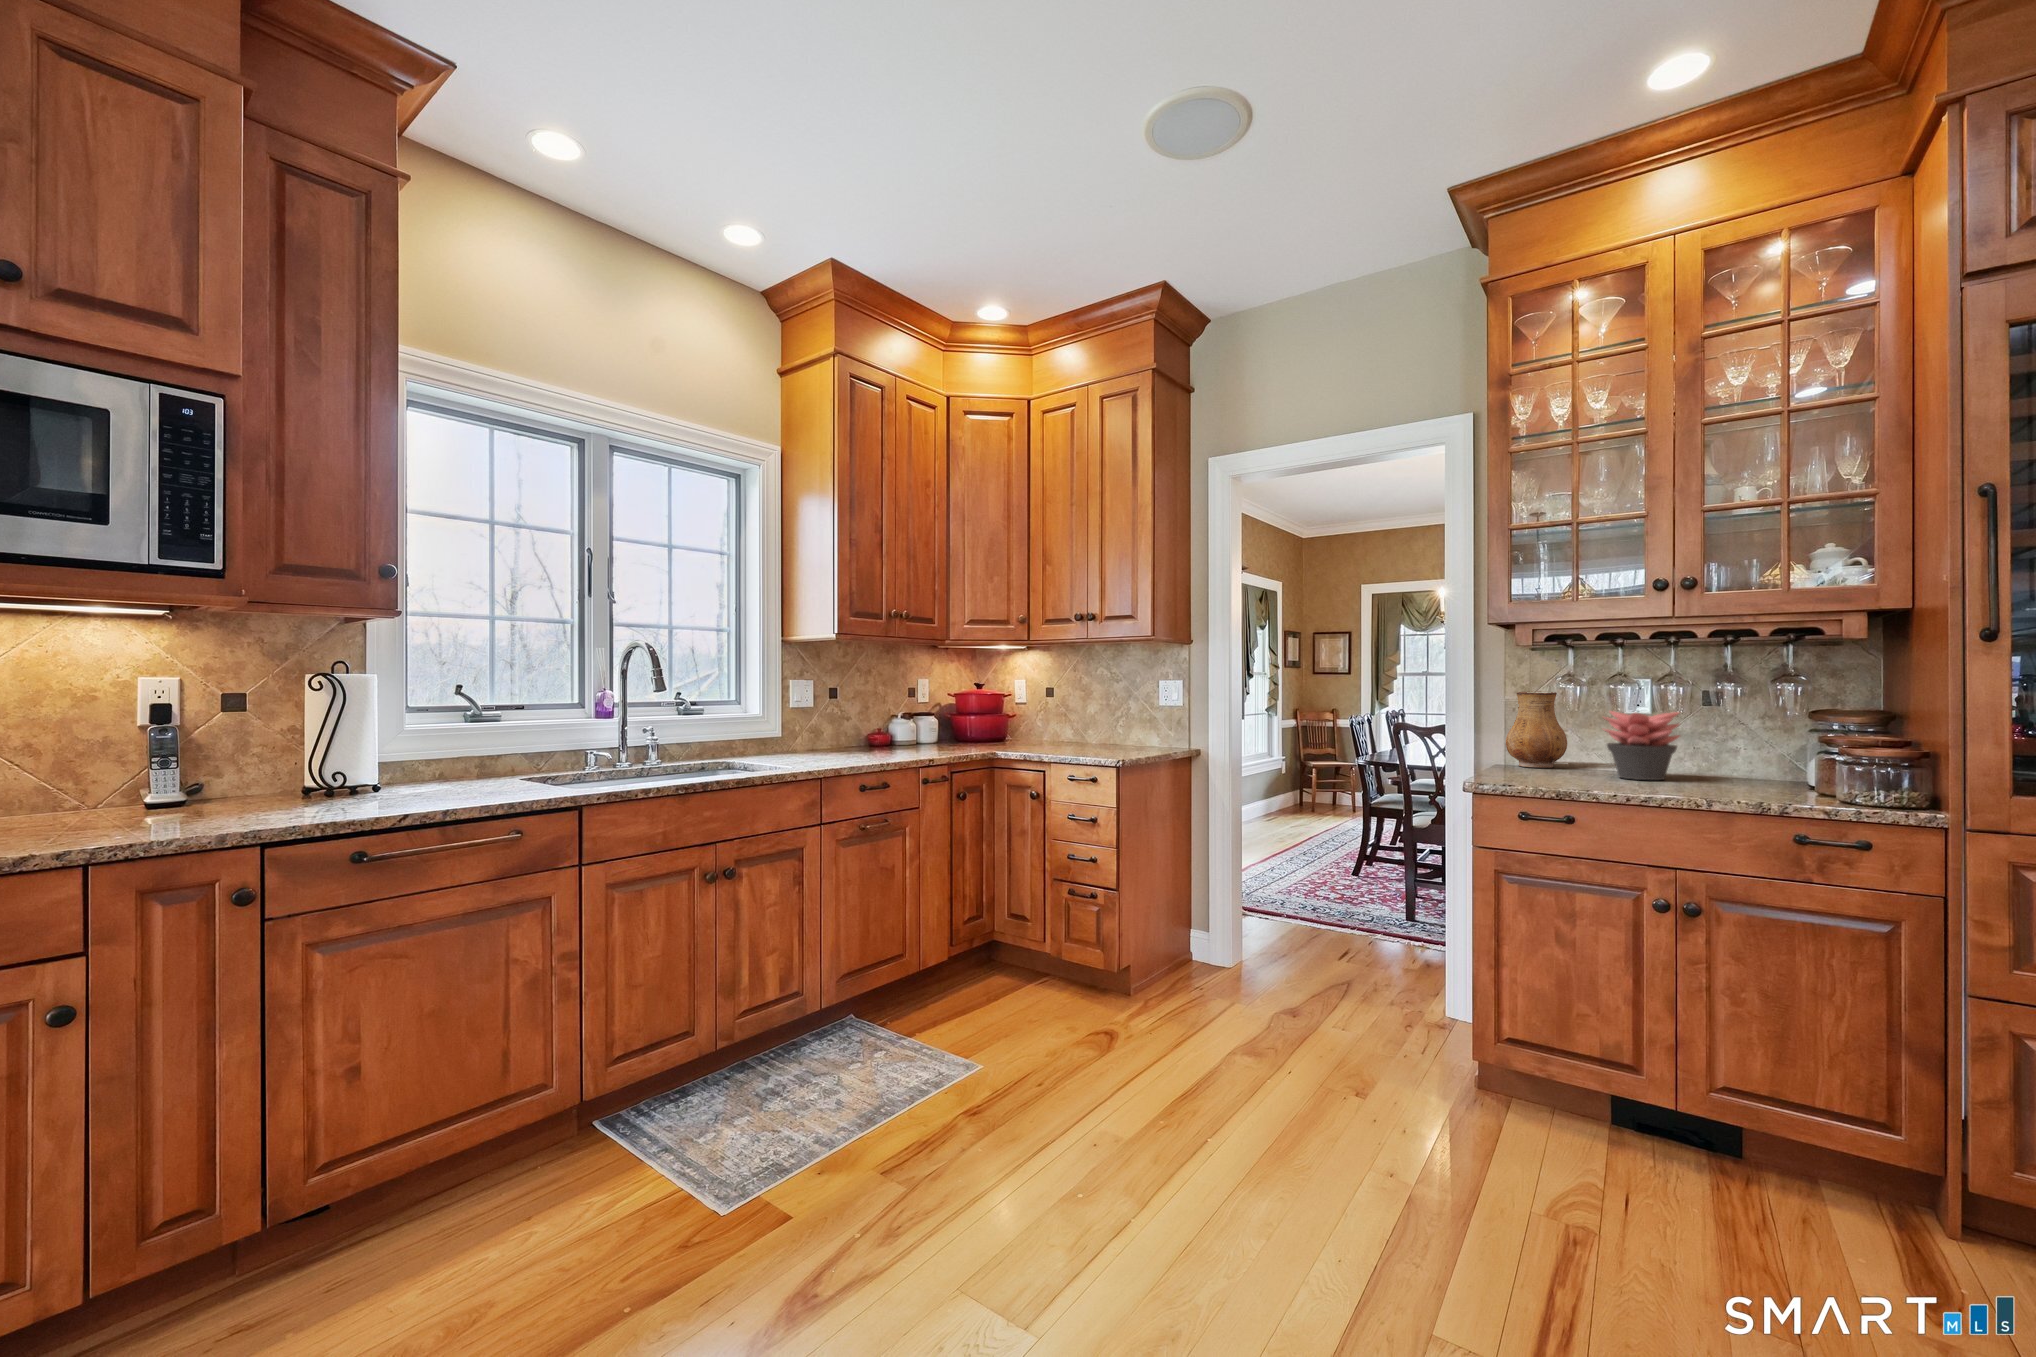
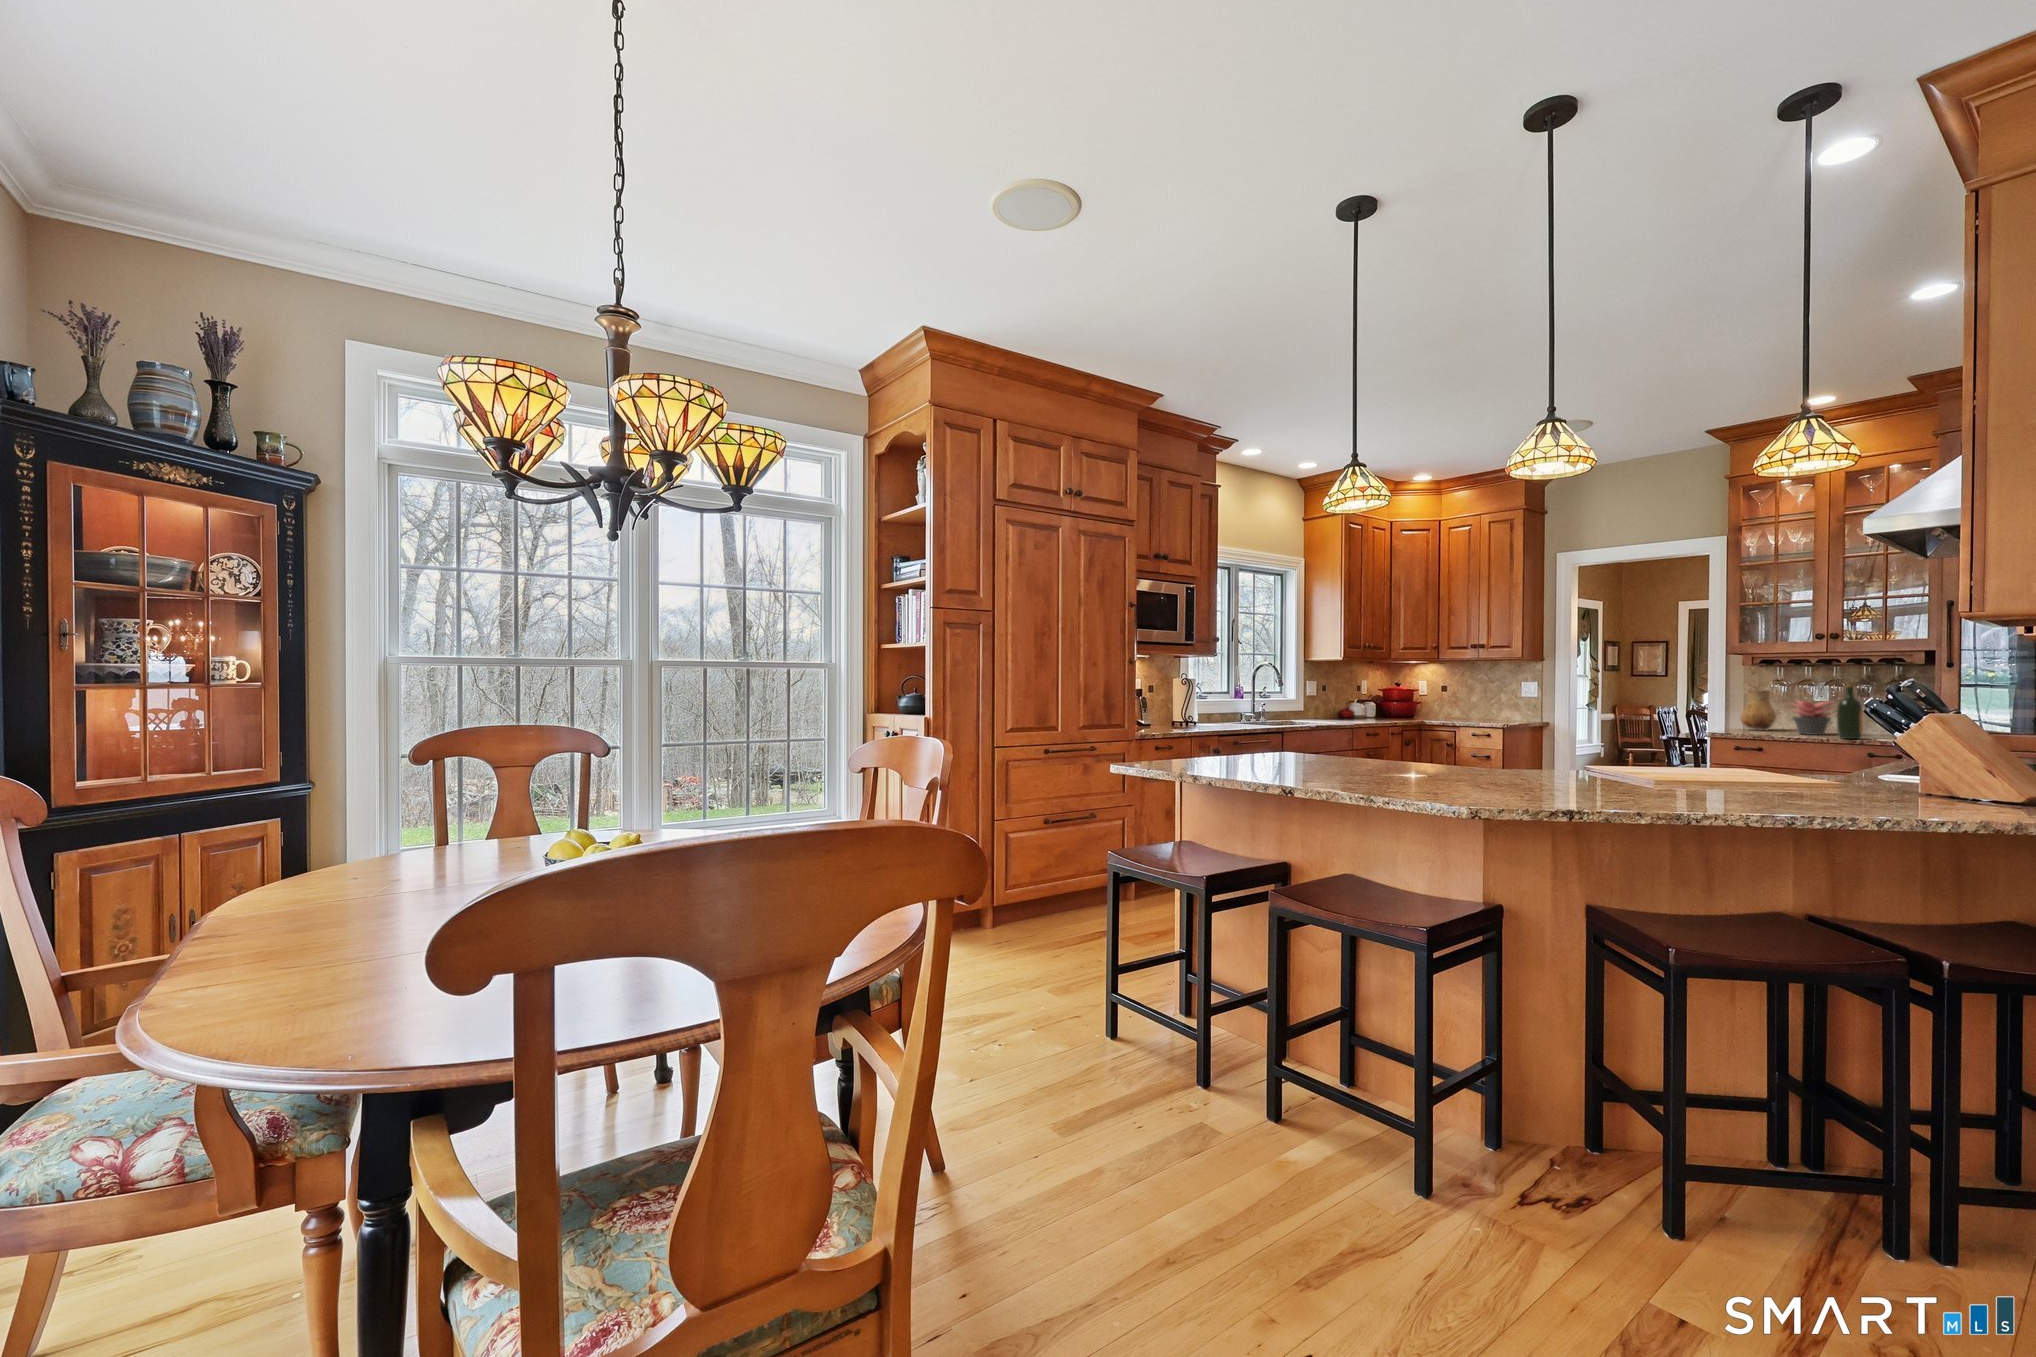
wine bottle: none [1714,679,1764,796] -> present [1837,684,1863,739]

